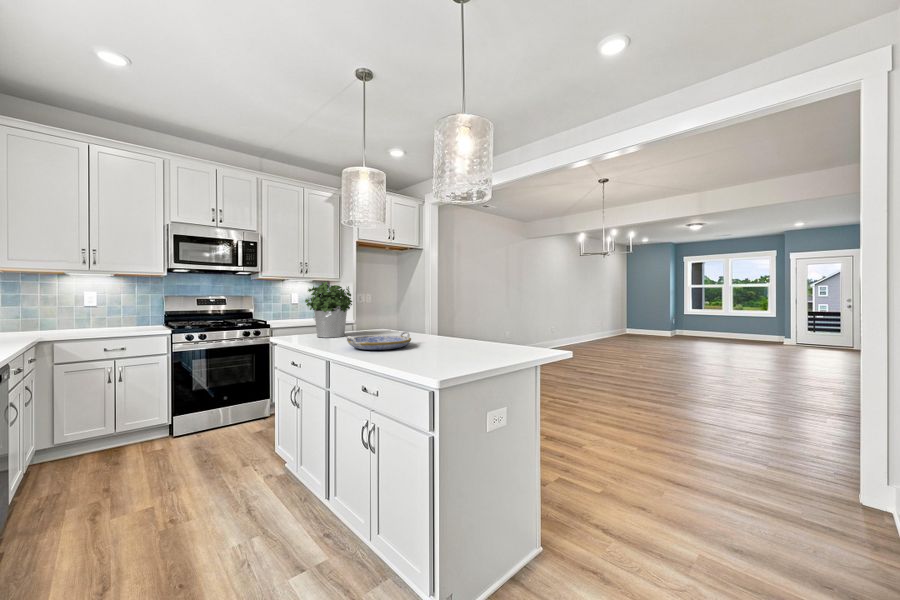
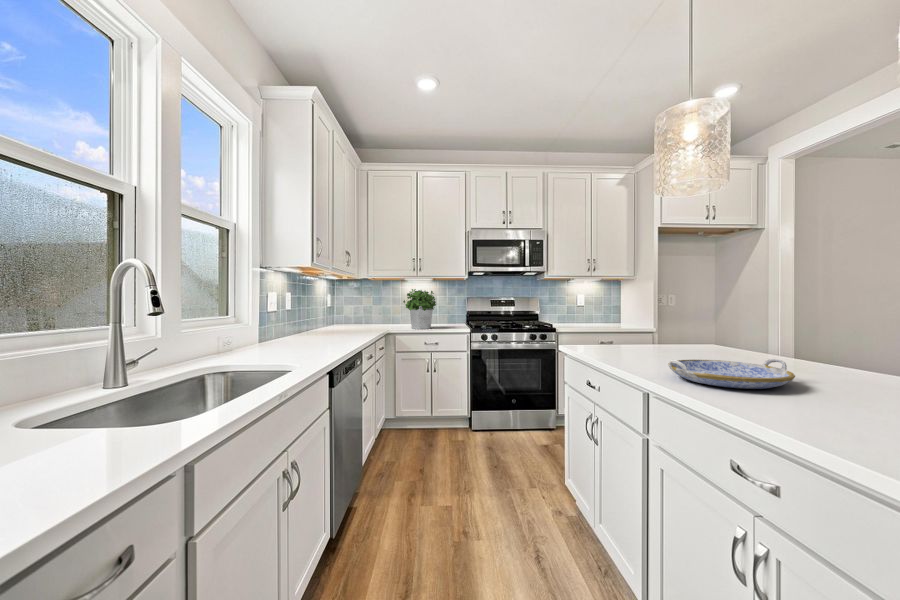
potted plant: present [305,282,352,338] -> present [403,289,436,329]

